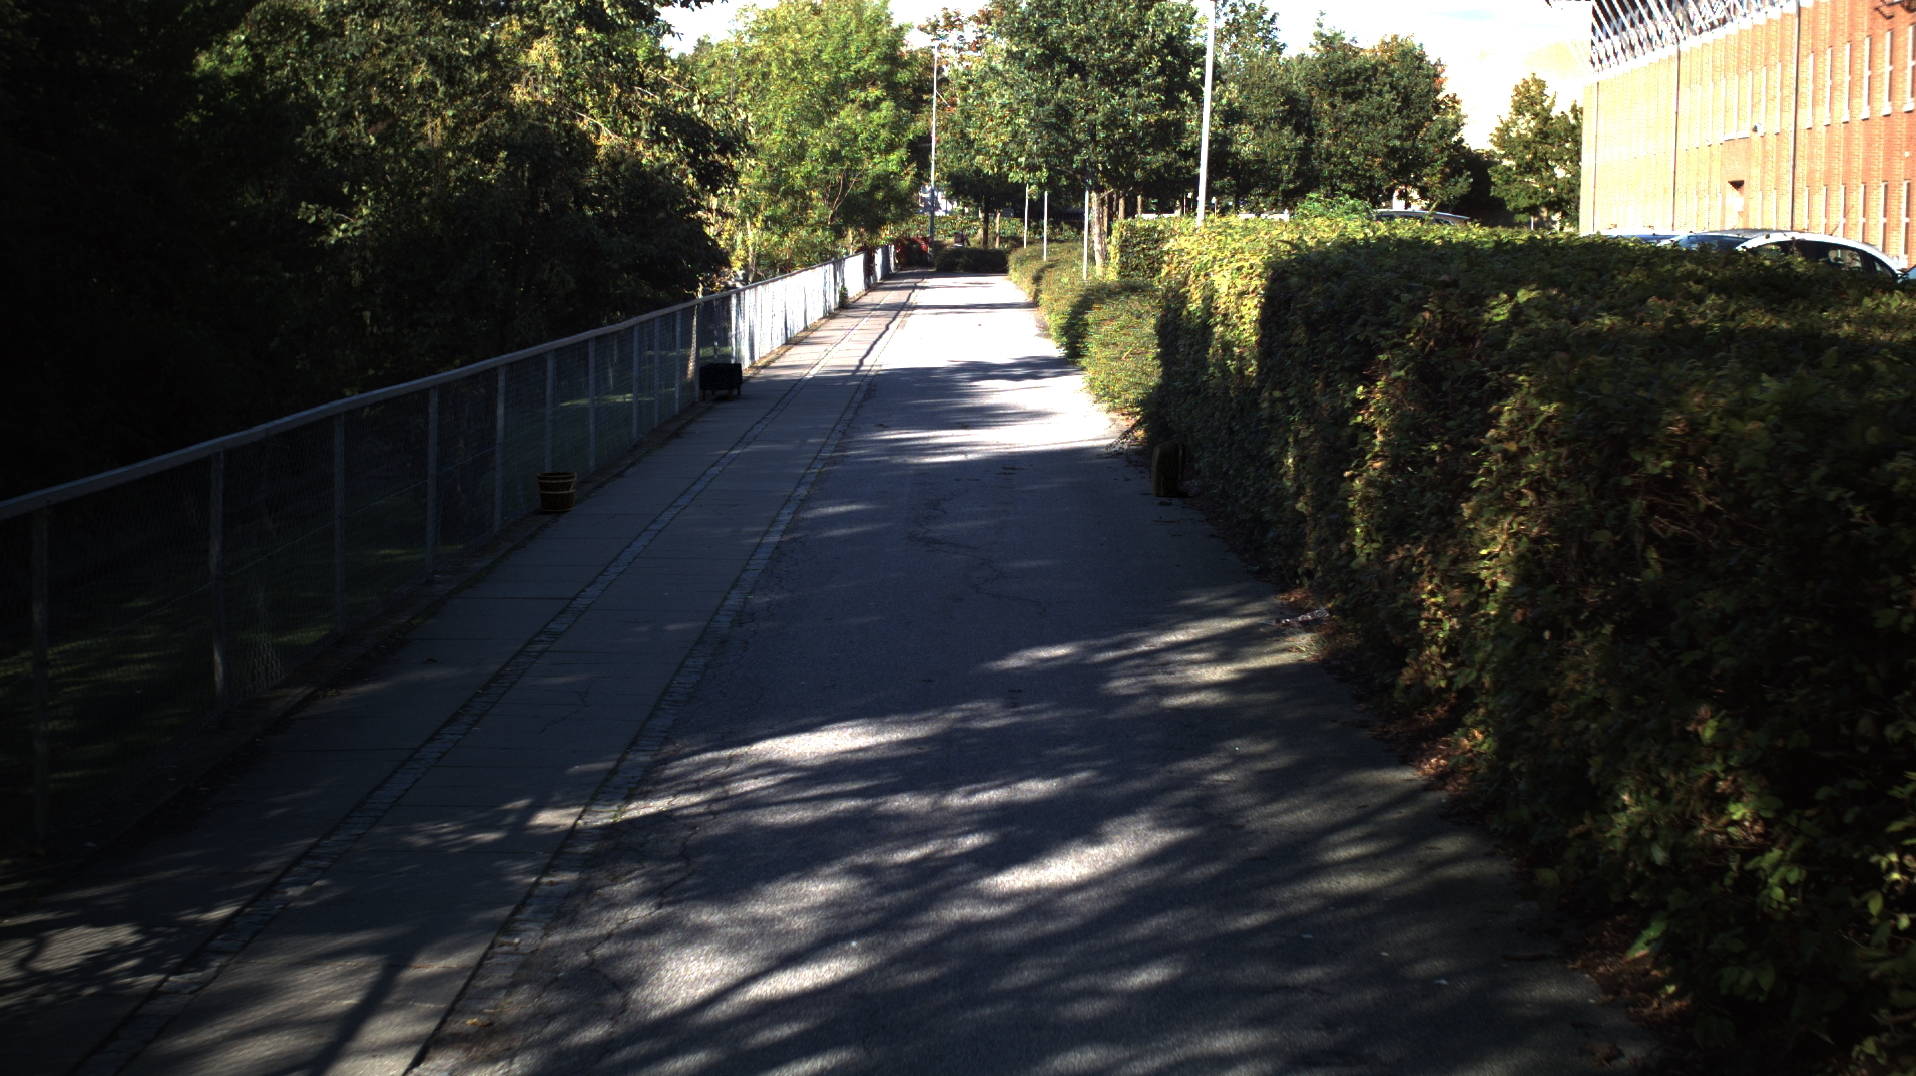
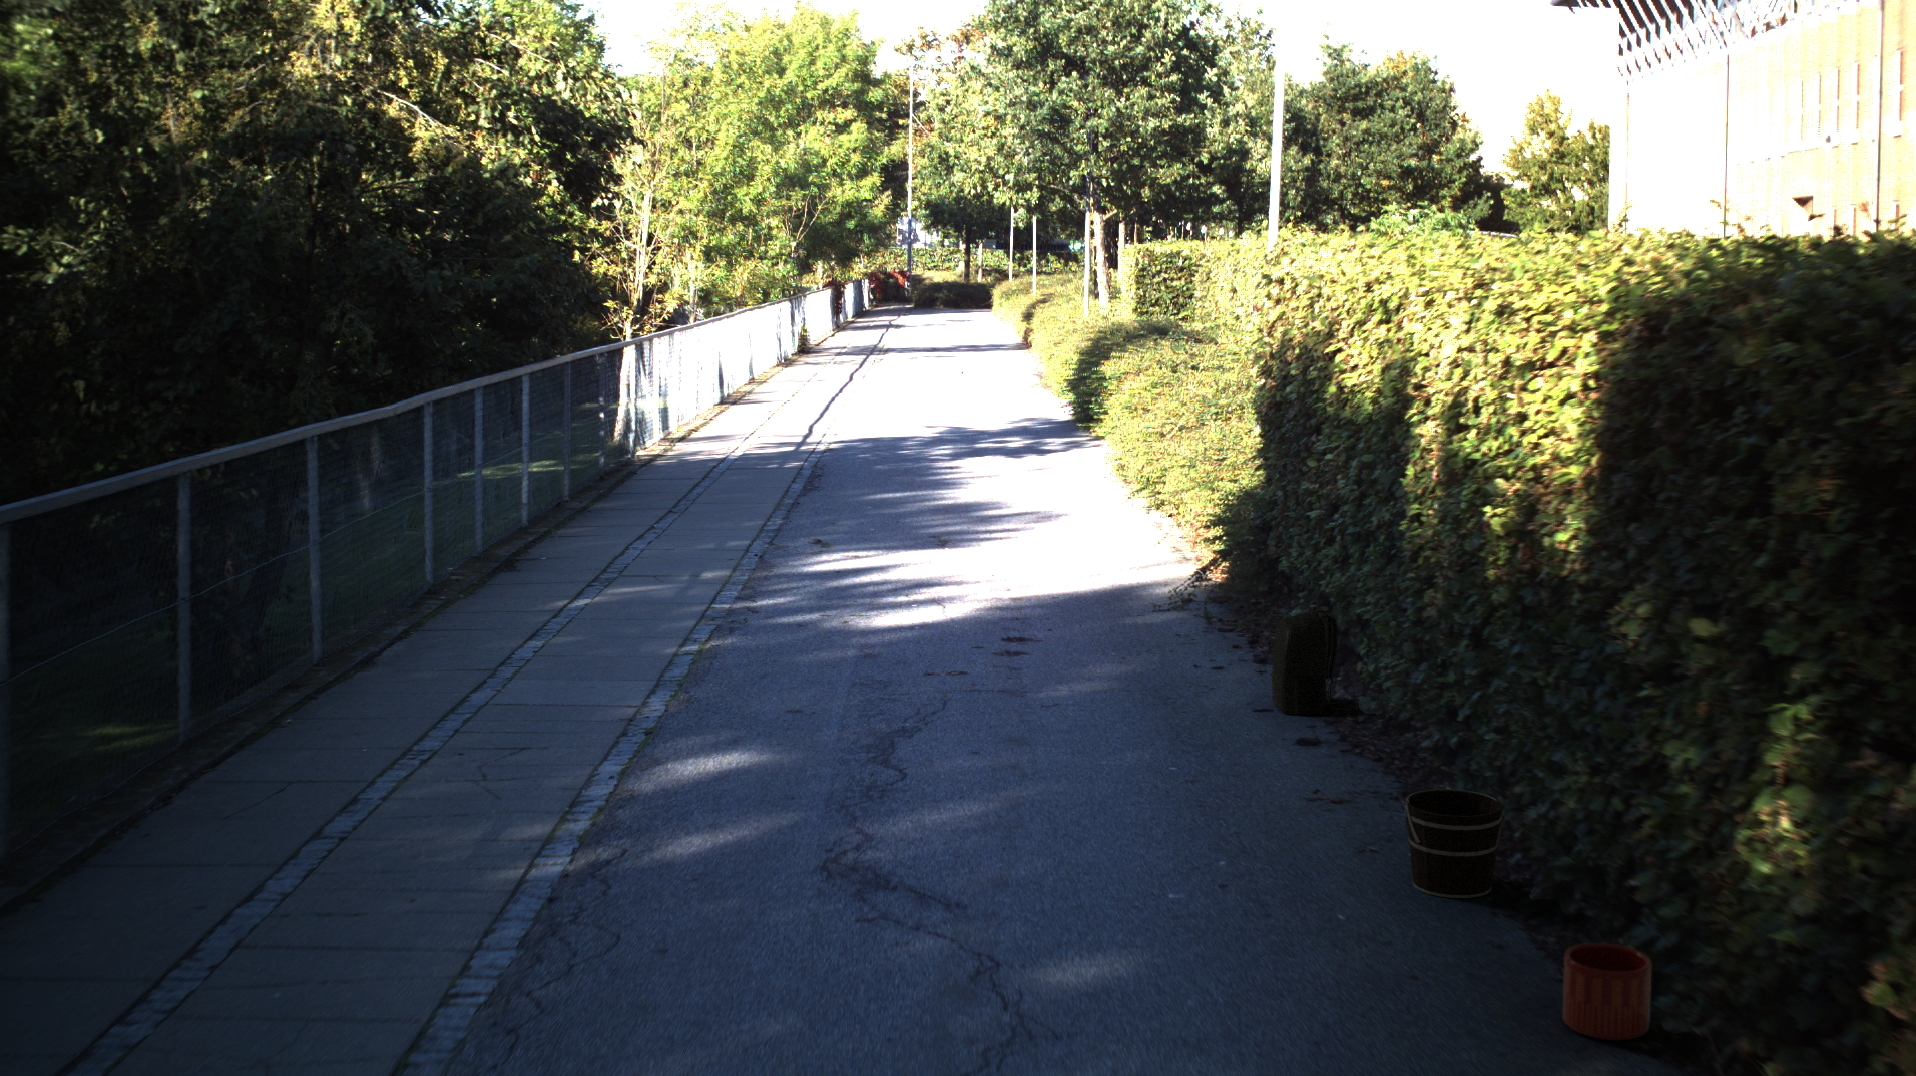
bench: present [699,363,743,401] -> none [568,441,634,497]
bucket: present [535,472,577,511] -> present [1402,788,1503,898]
planter: none [1231,544,1267,579] -> present [1563,943,1651,1040]

